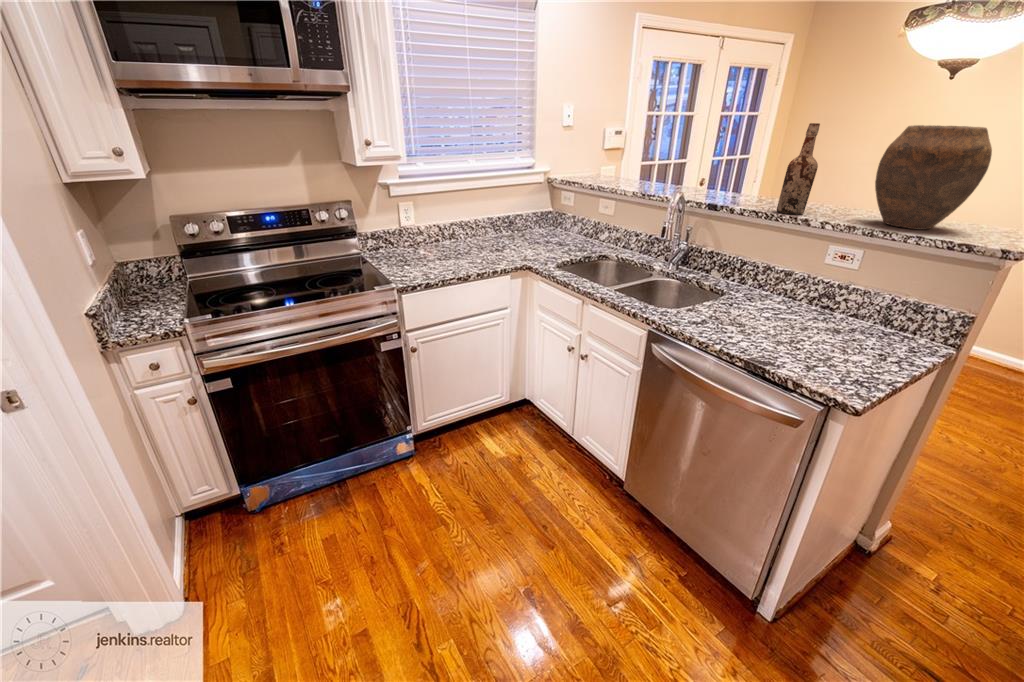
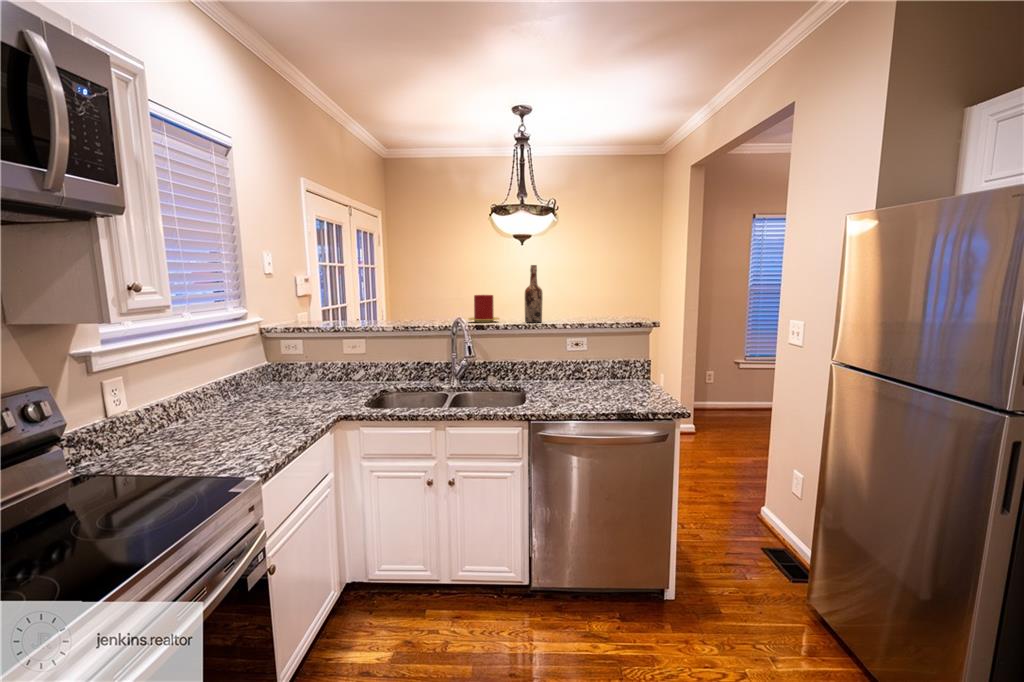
vase: present [875,125,992,230] -> none [570,266,618,321]
candle: none [721,163,767,203] -> present [468,295,499,323]

